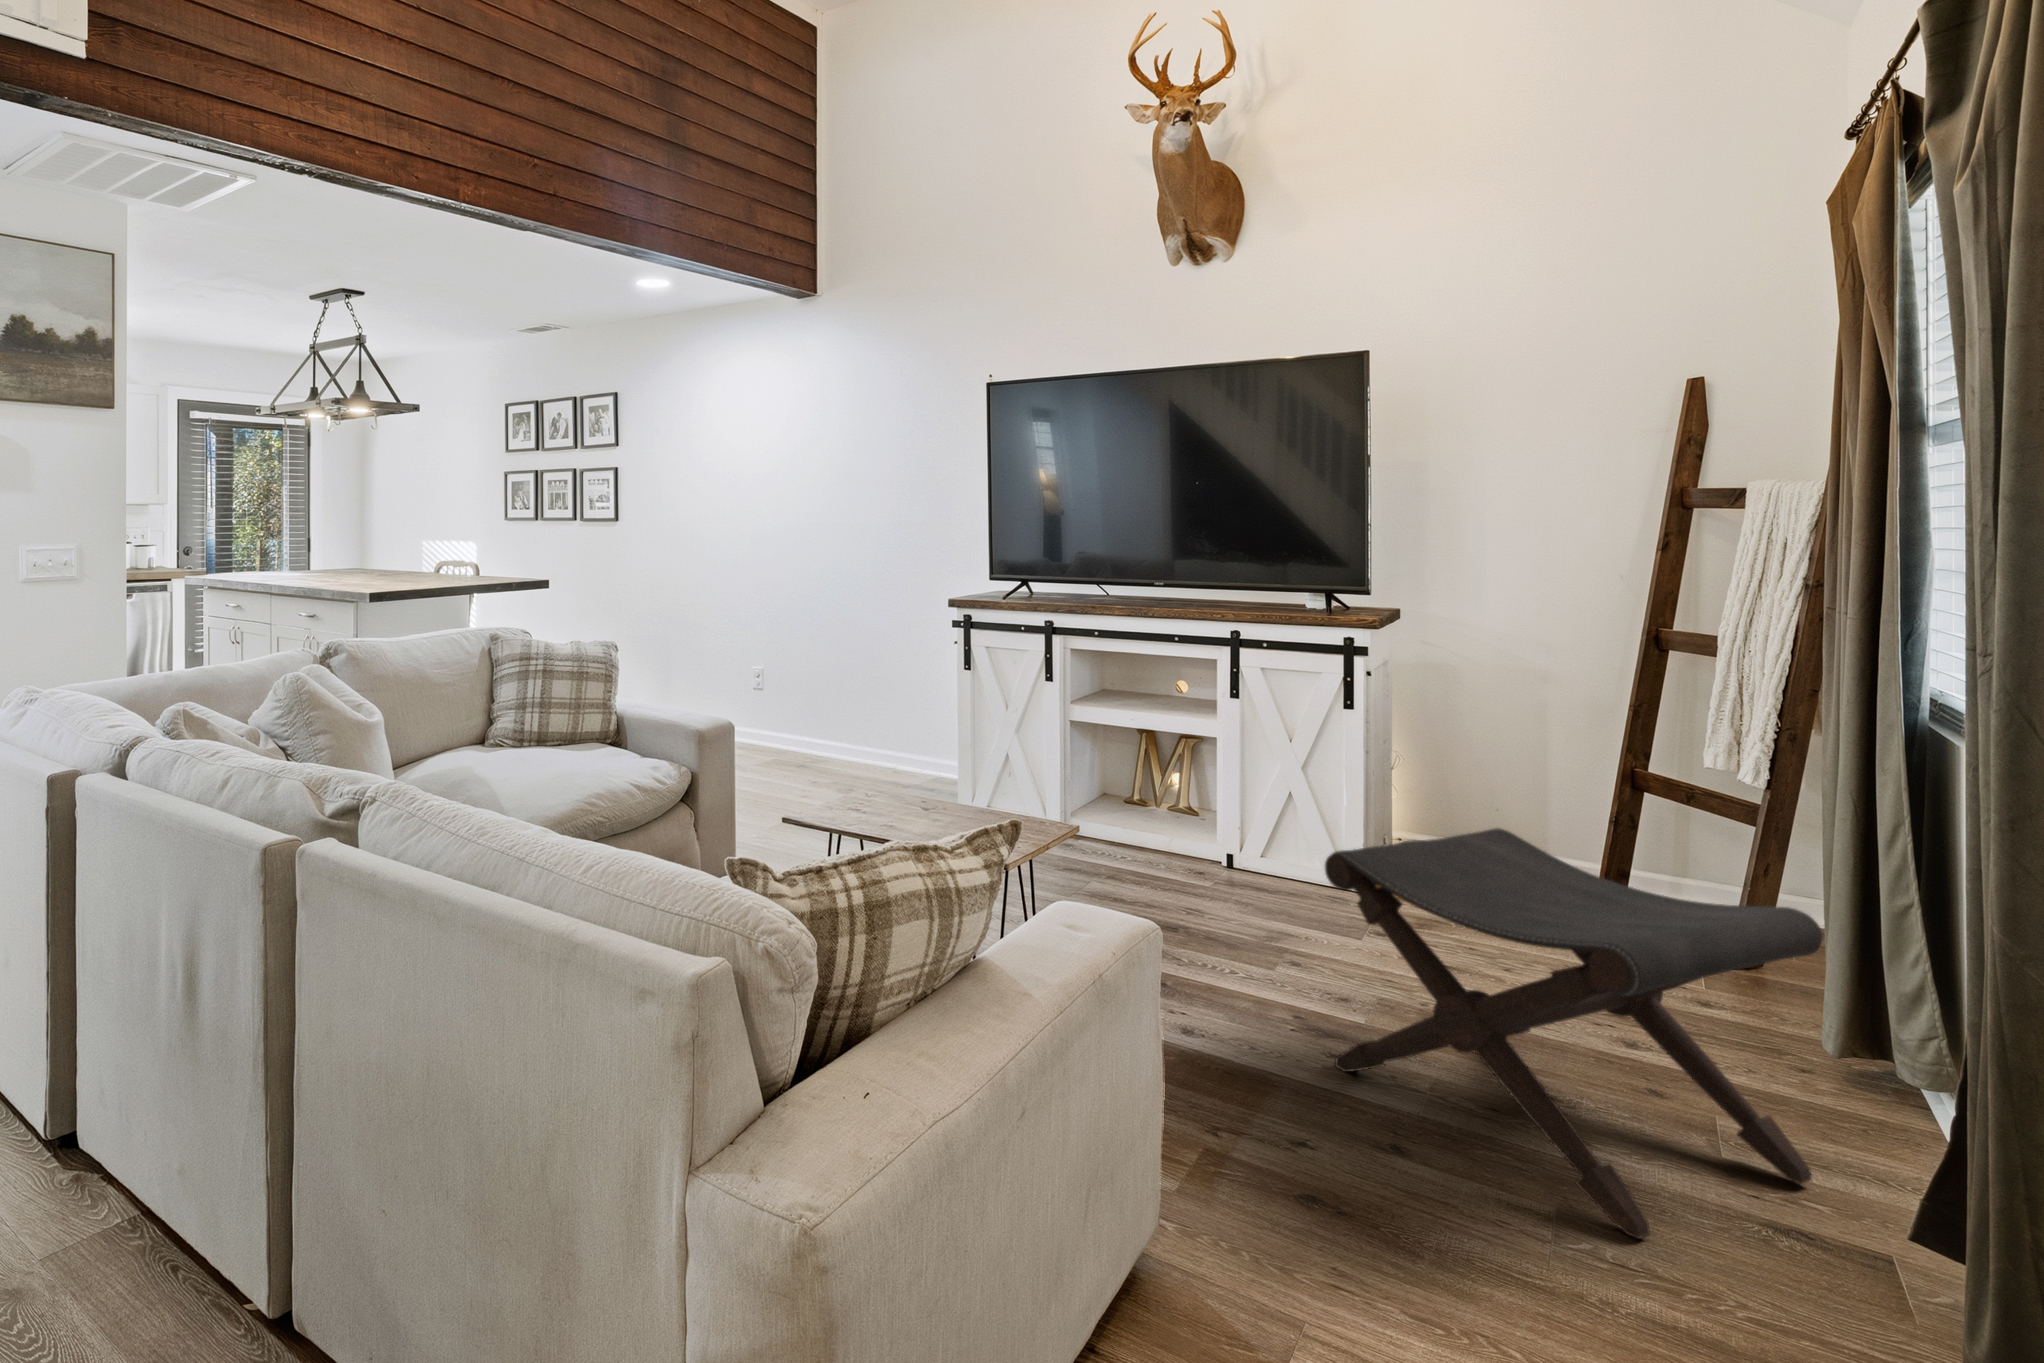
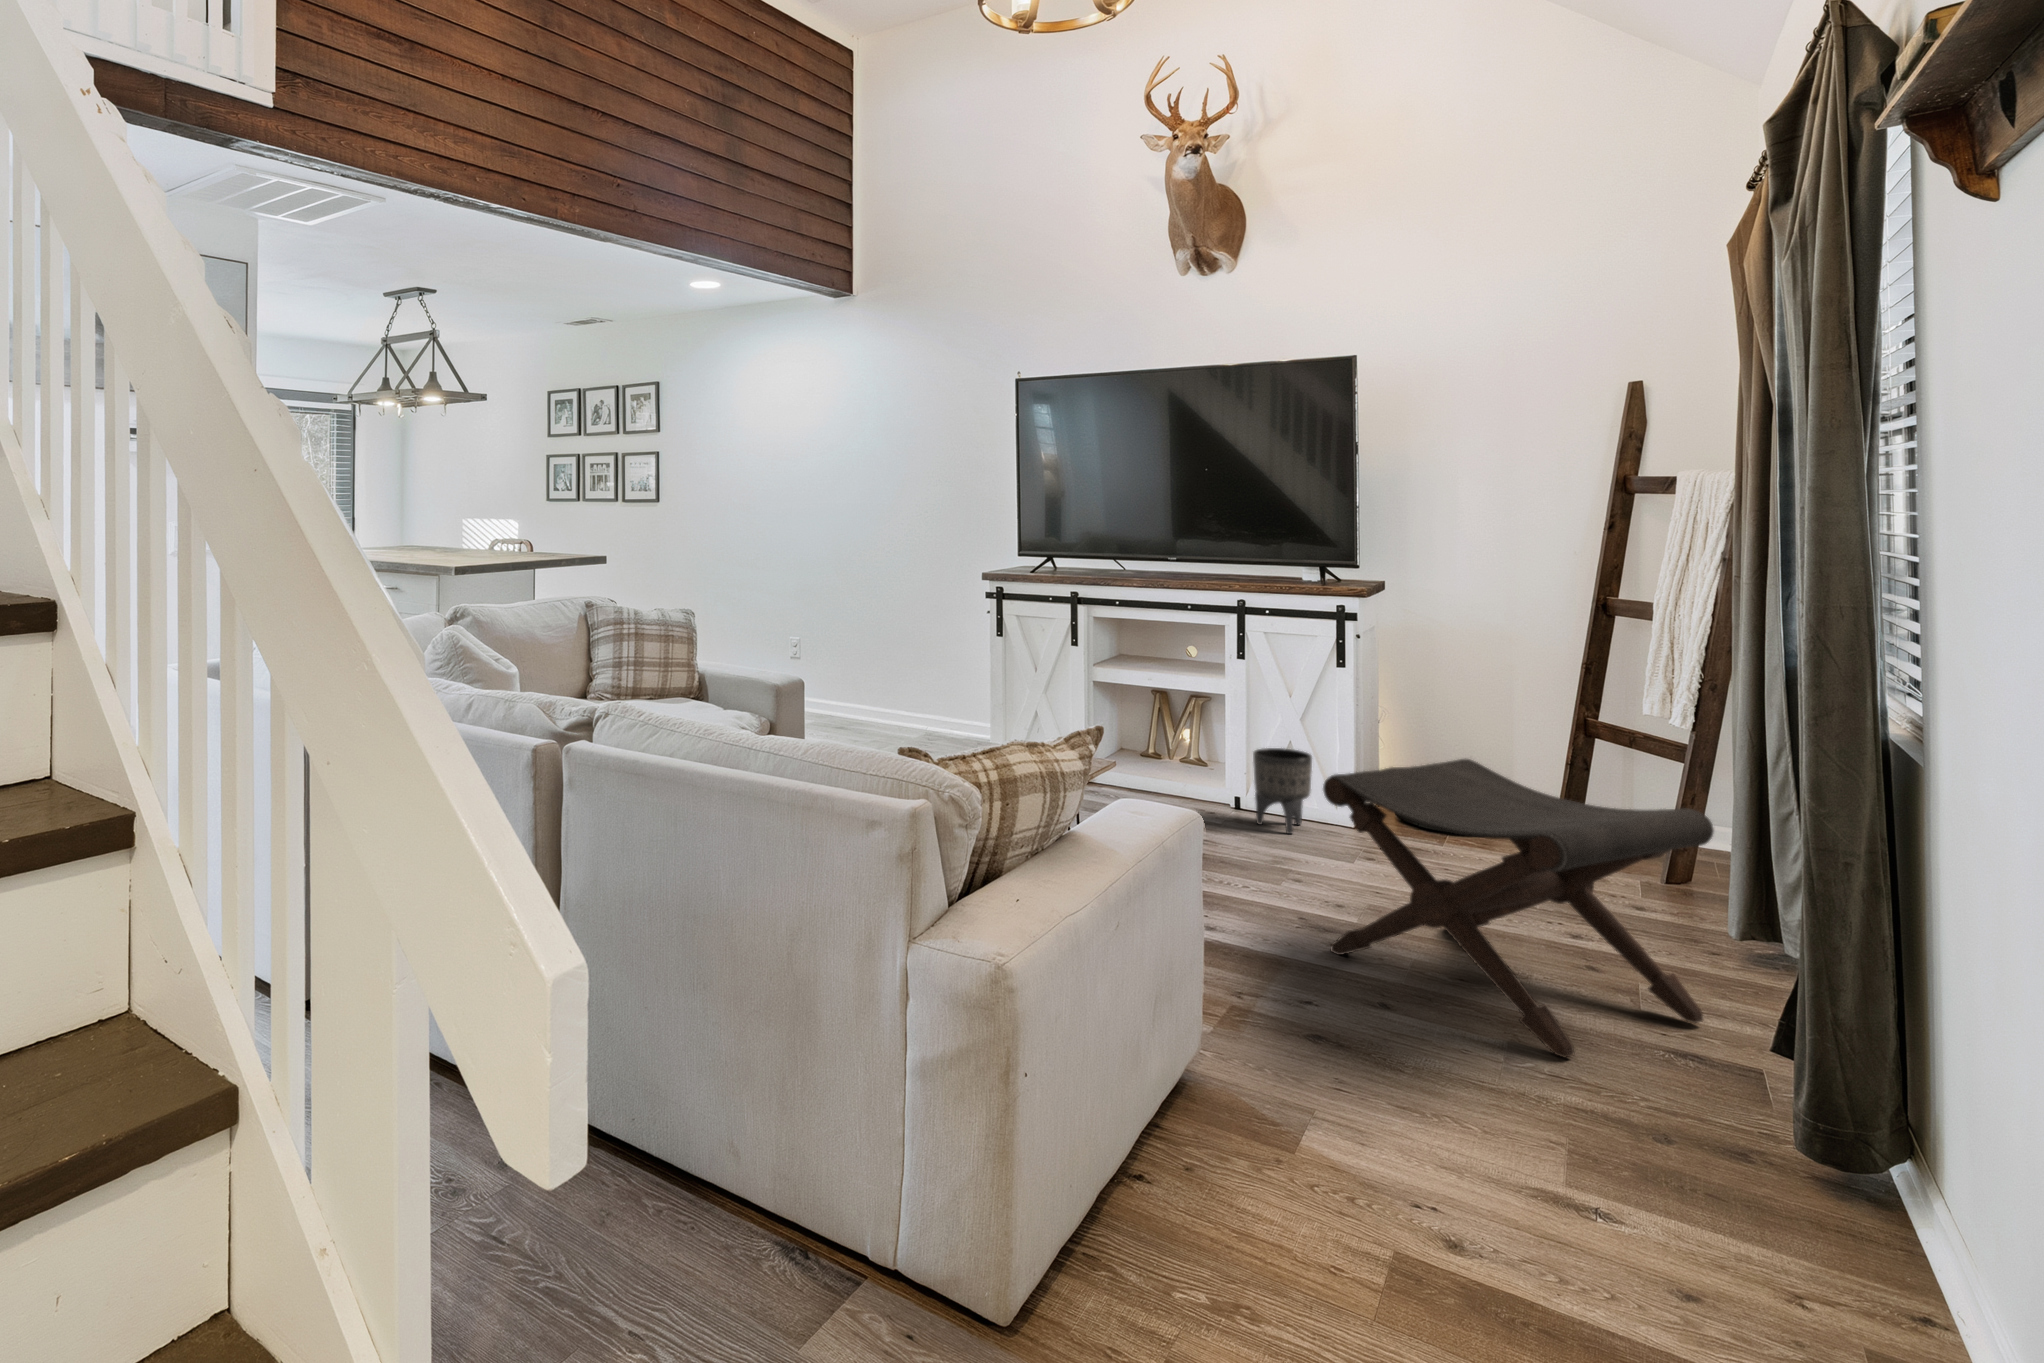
planter: none [1248,799,1316,900] -> present [1253,748,1312,834]

